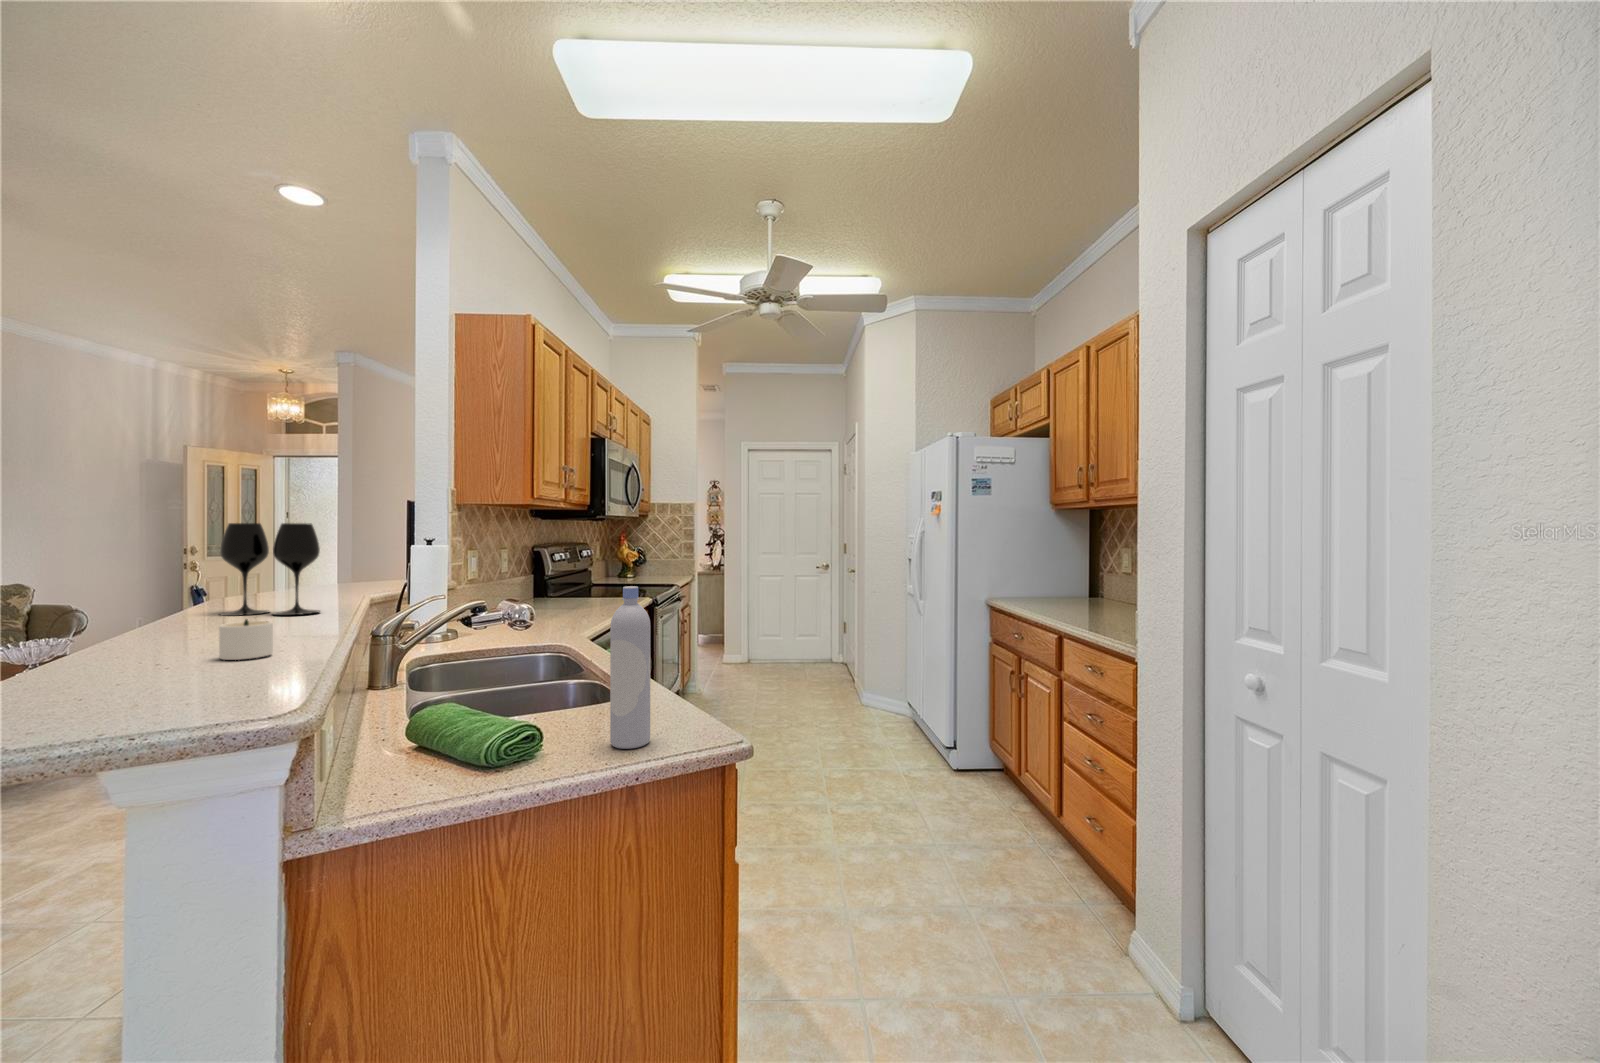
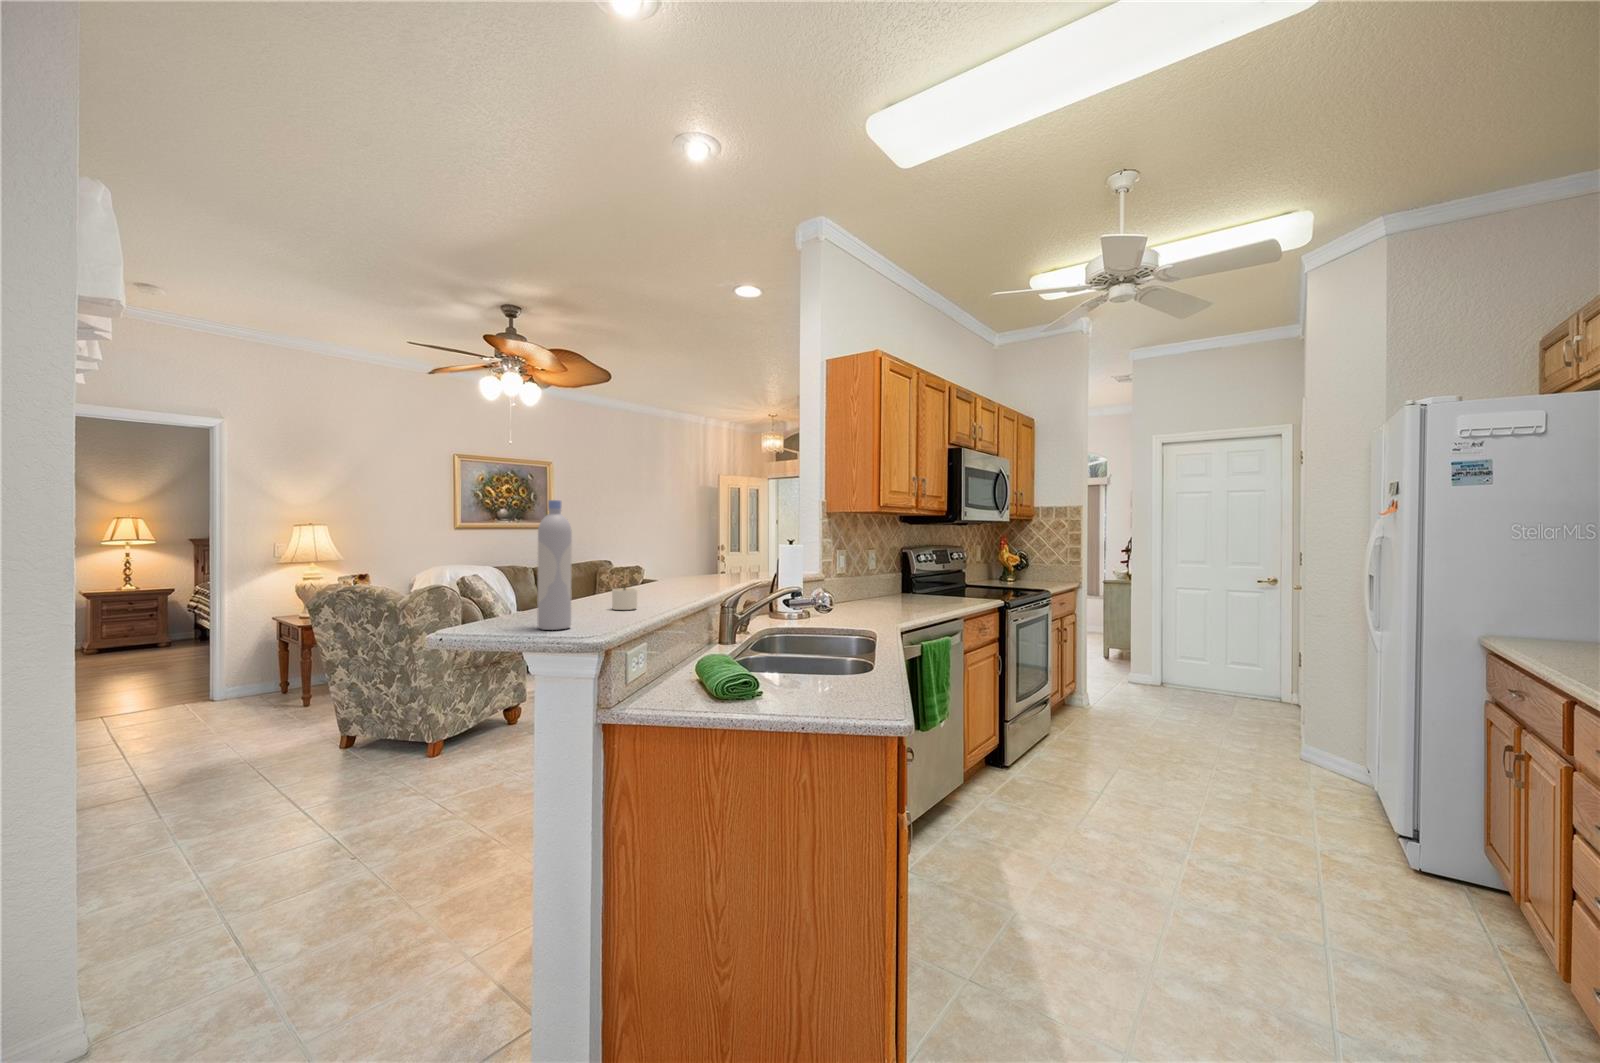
wine glass: present [220,523,320,616] -> none [655,529,703,589]
bottle: present [610,586,651,749] -> present [537,500,572,630]

